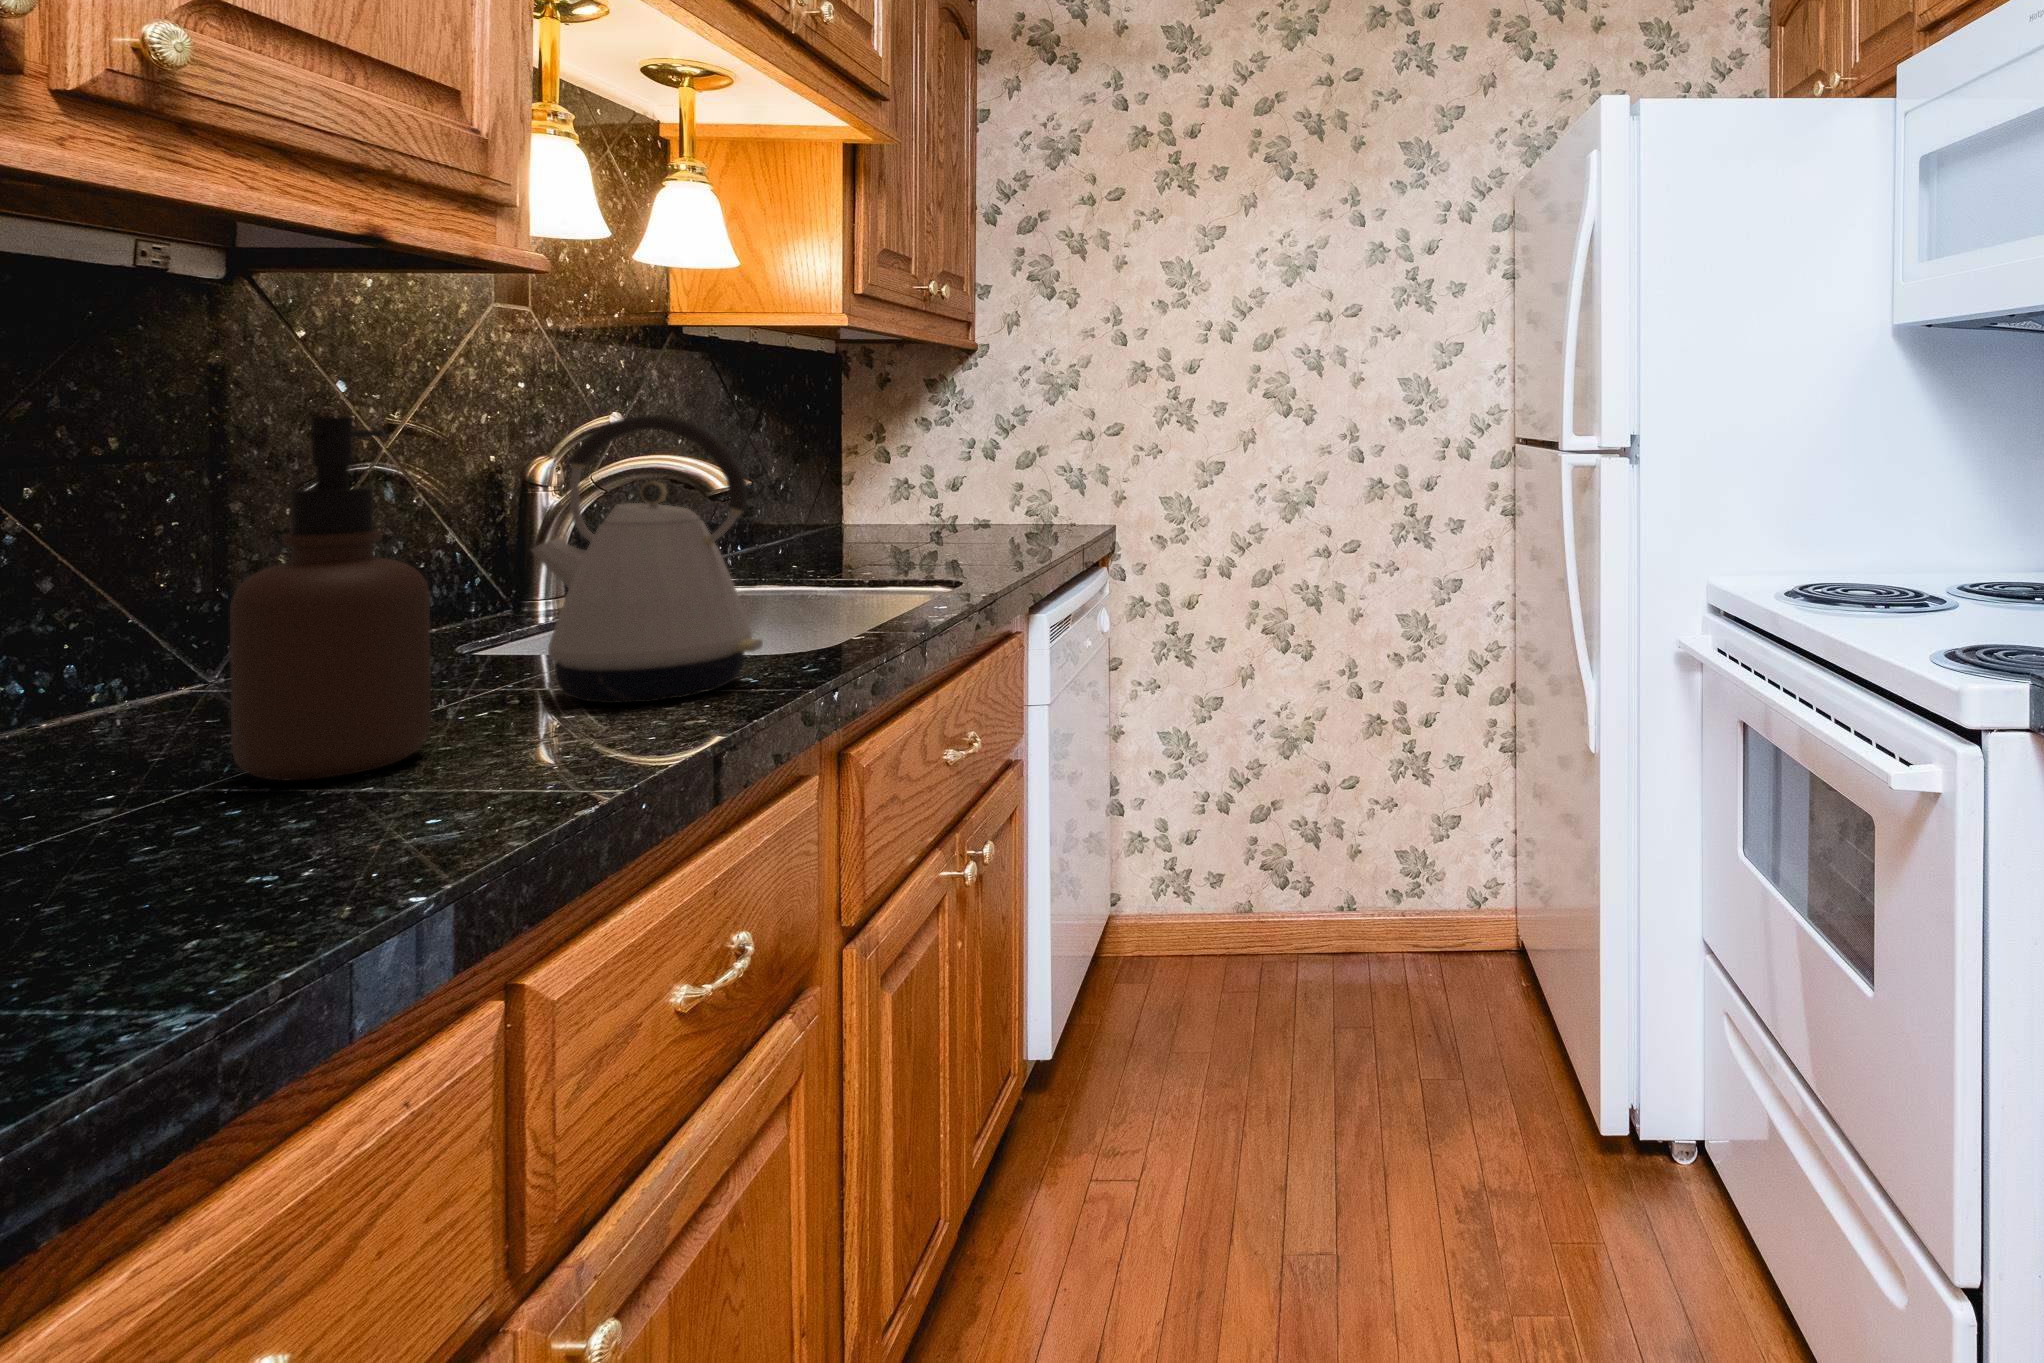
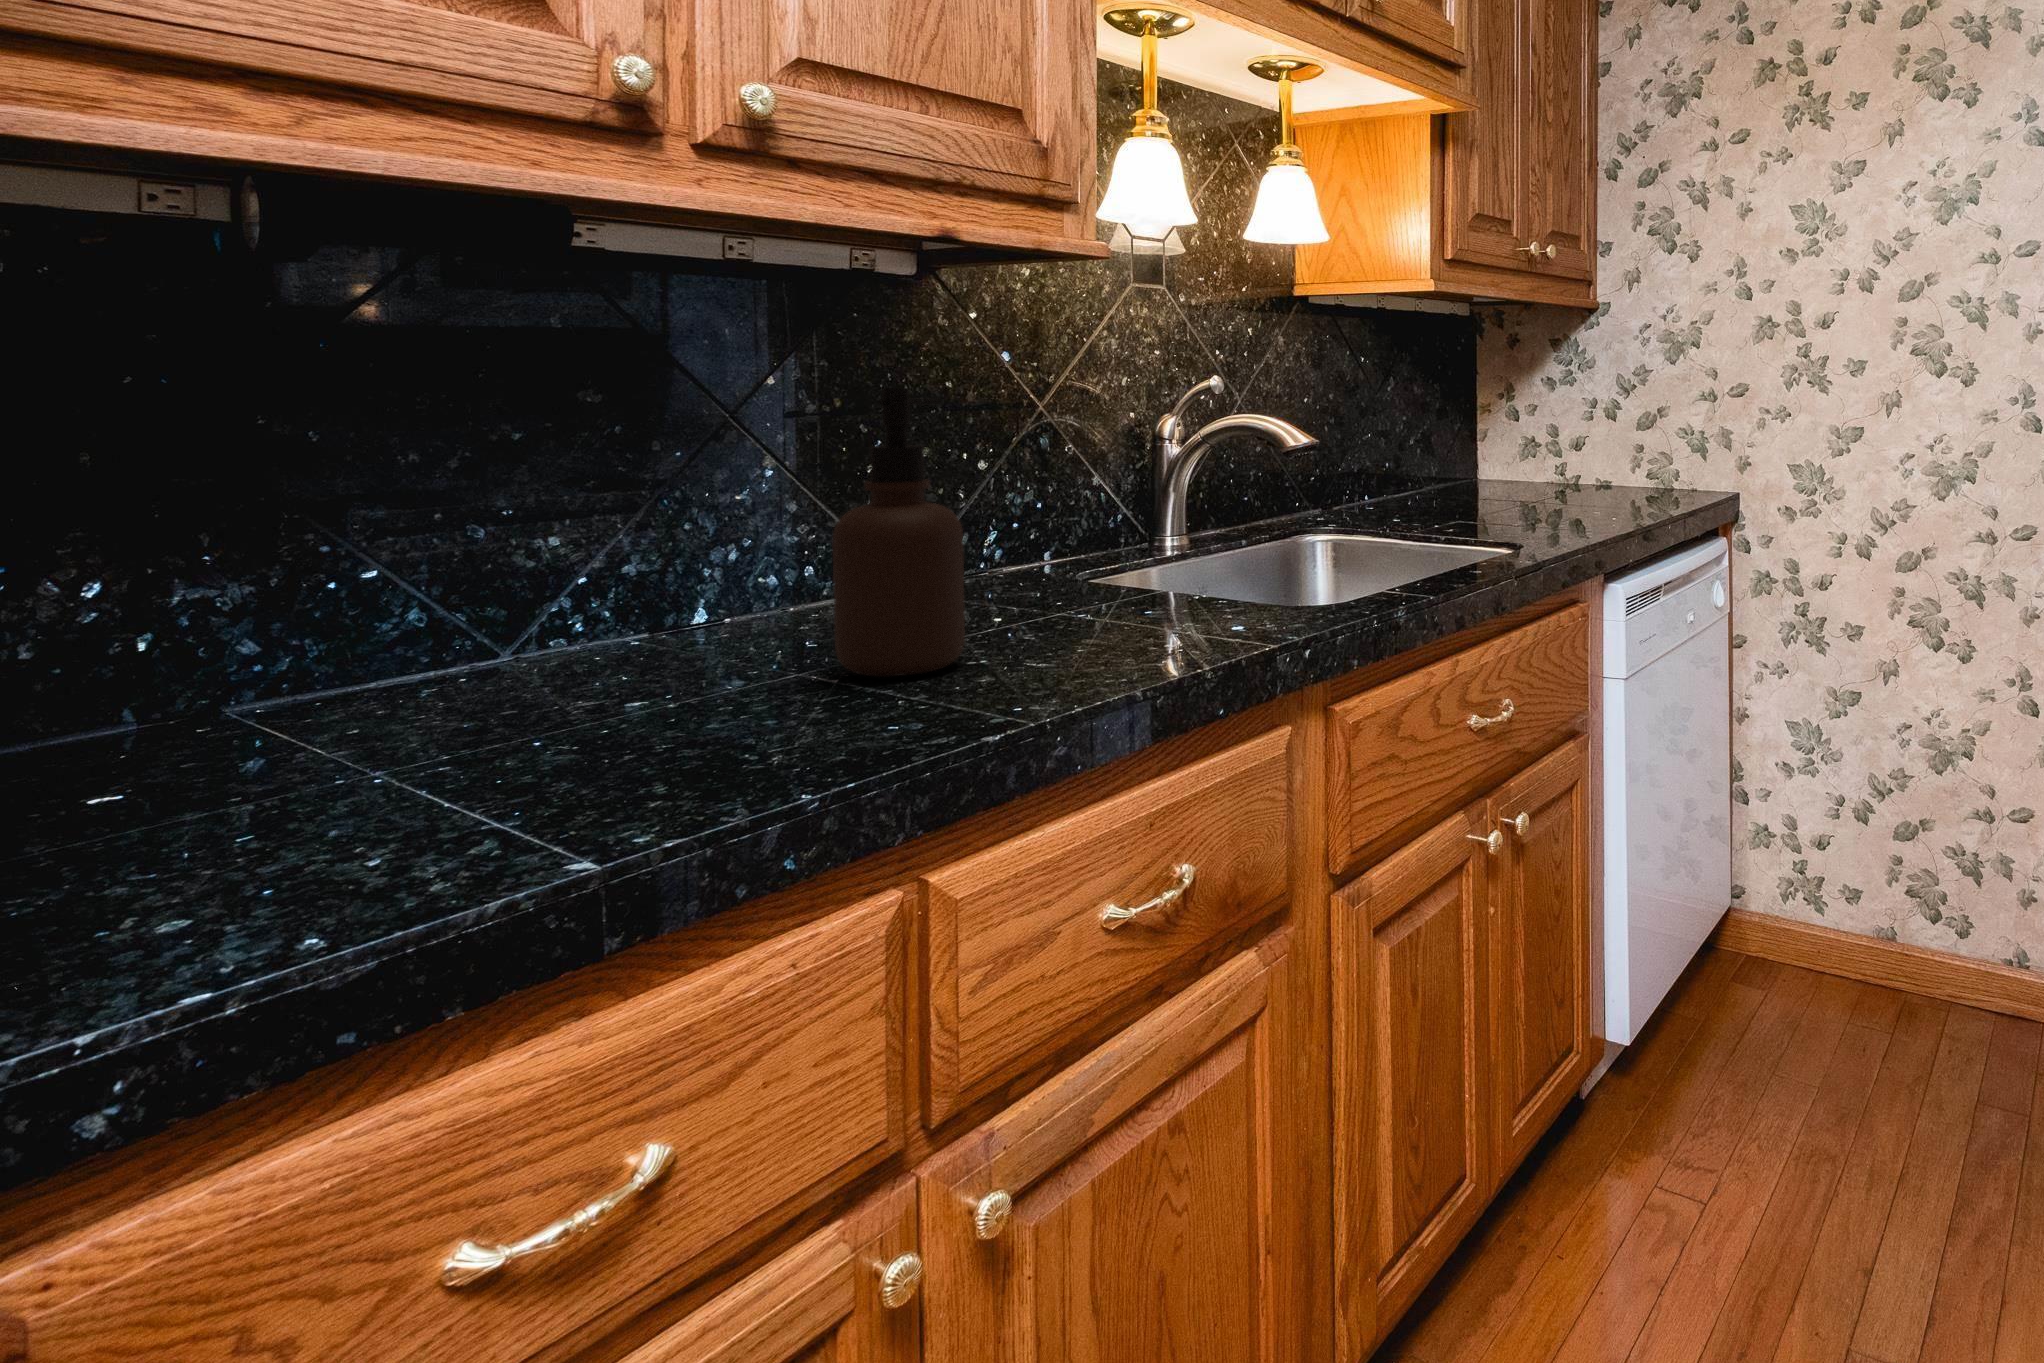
kettle: present [532,415,763,703] -> none [1076,384,1239,641]

